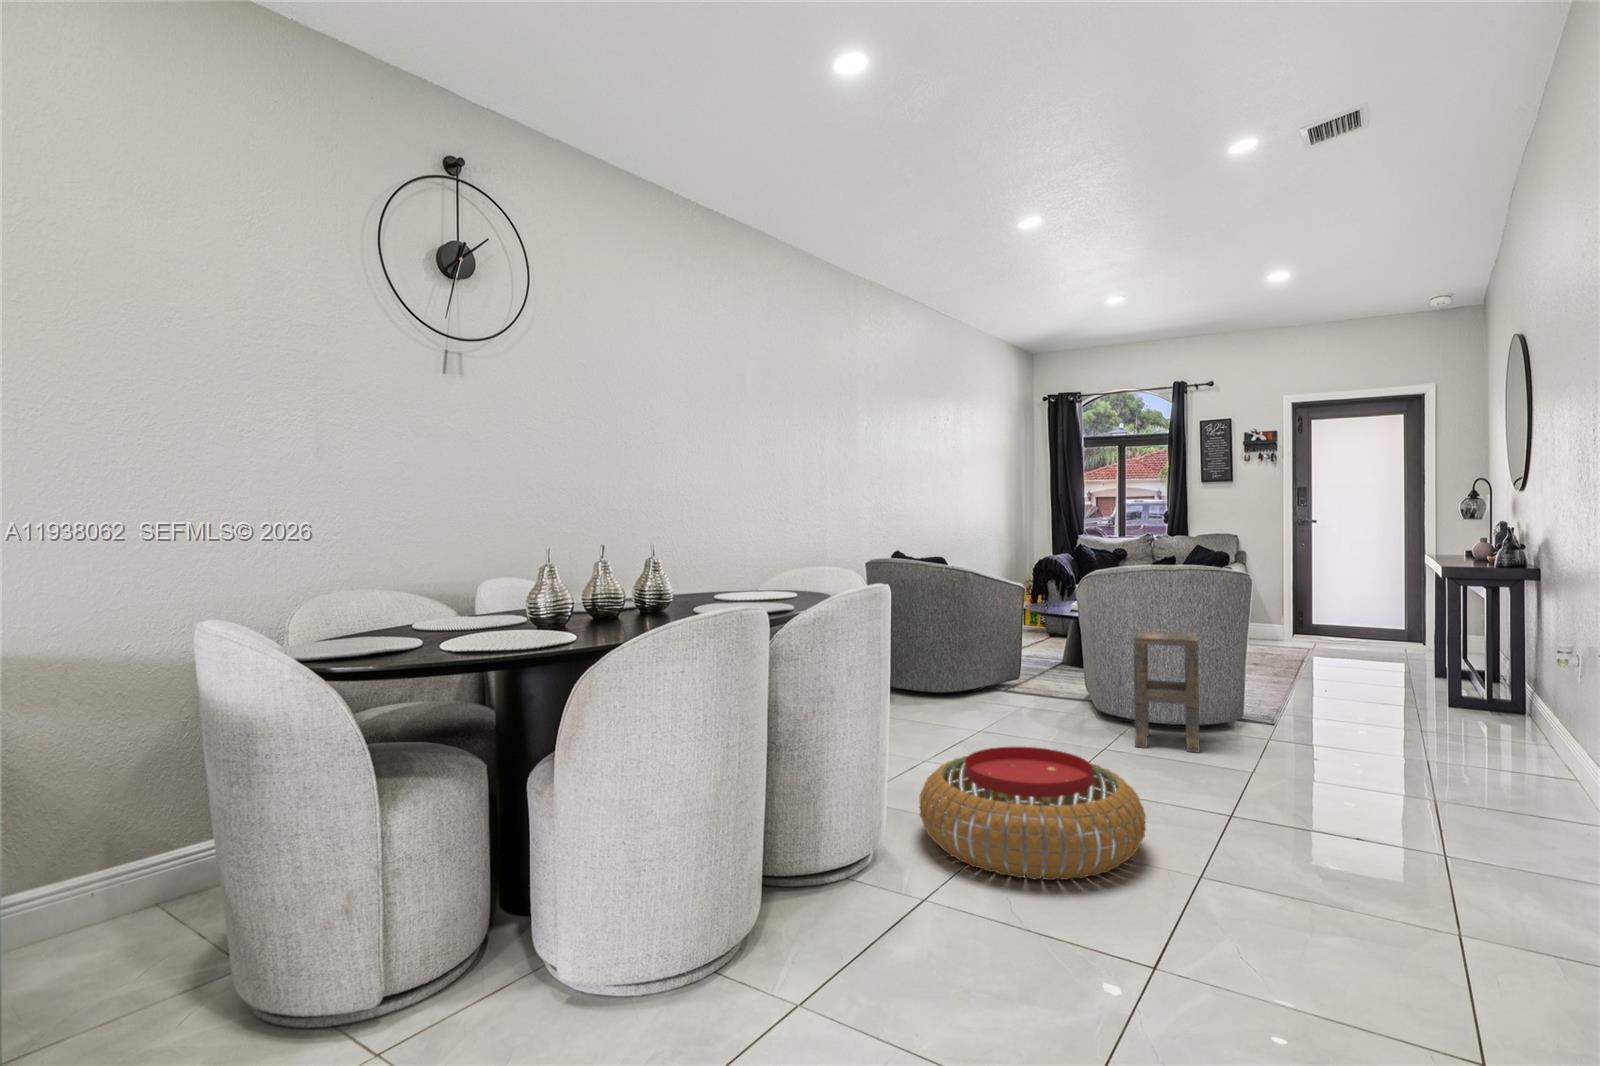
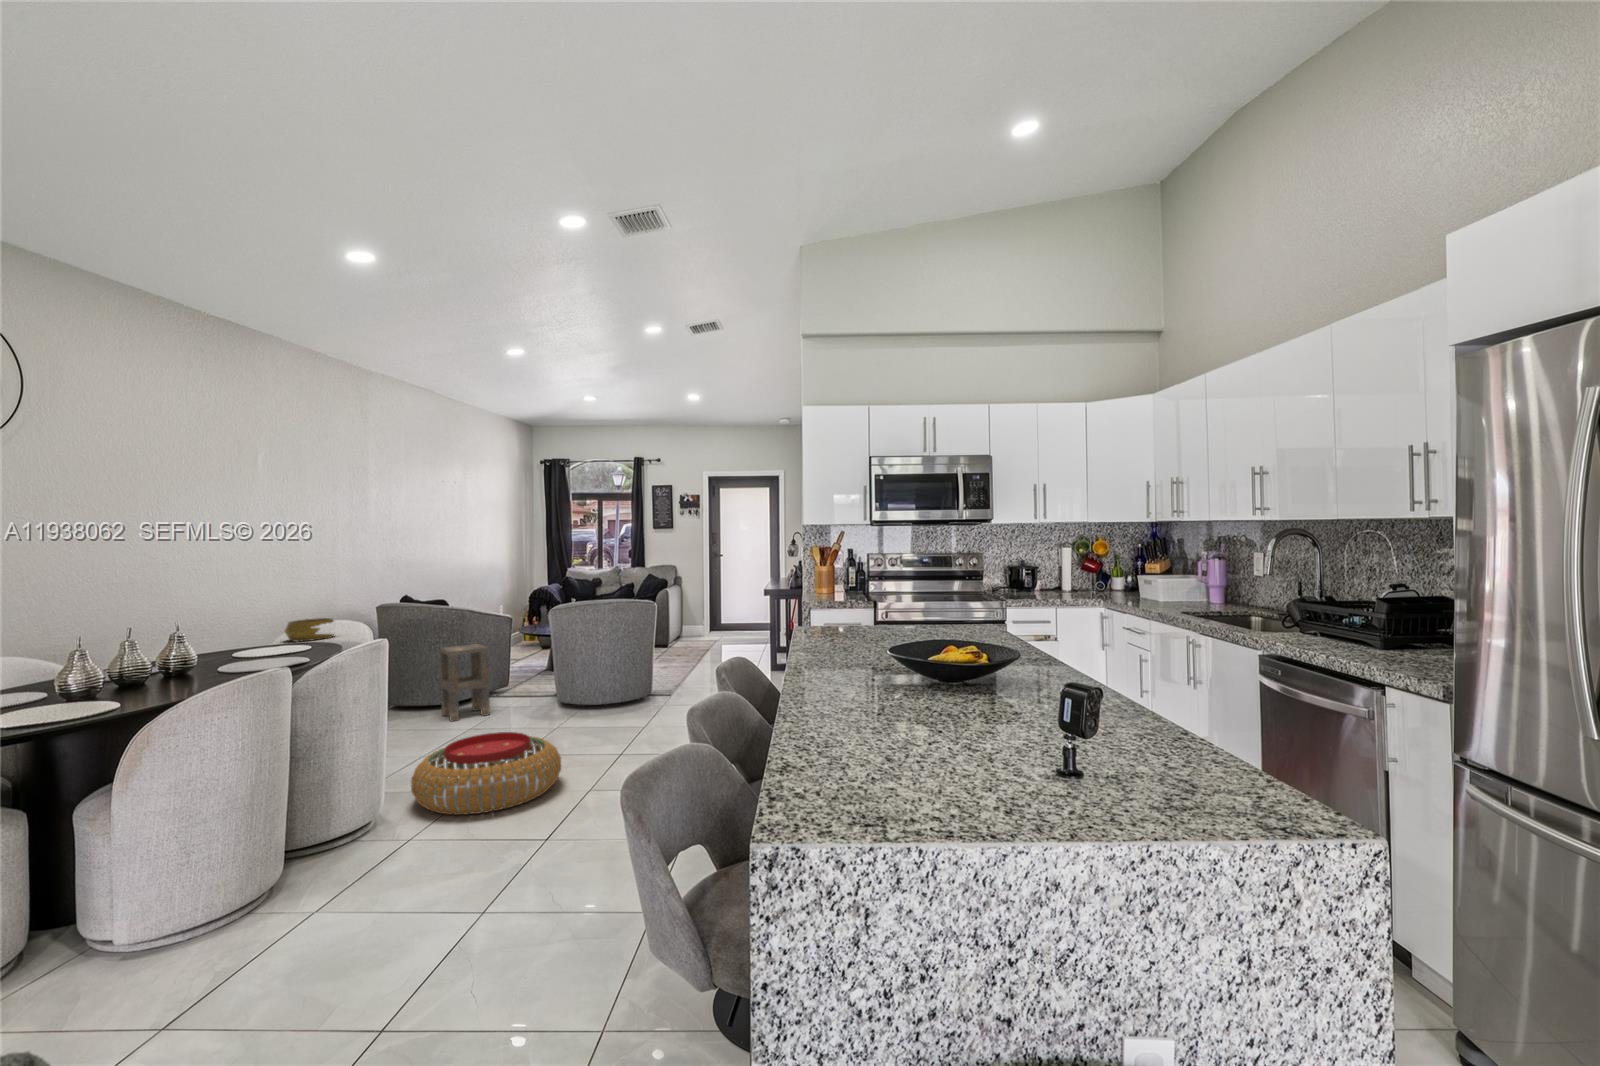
decorative bowl: none [773,563,829,589] -> present [285,618,334,641]
side table: present [1134,630,1199,752] -> present [440,644,490,721]

